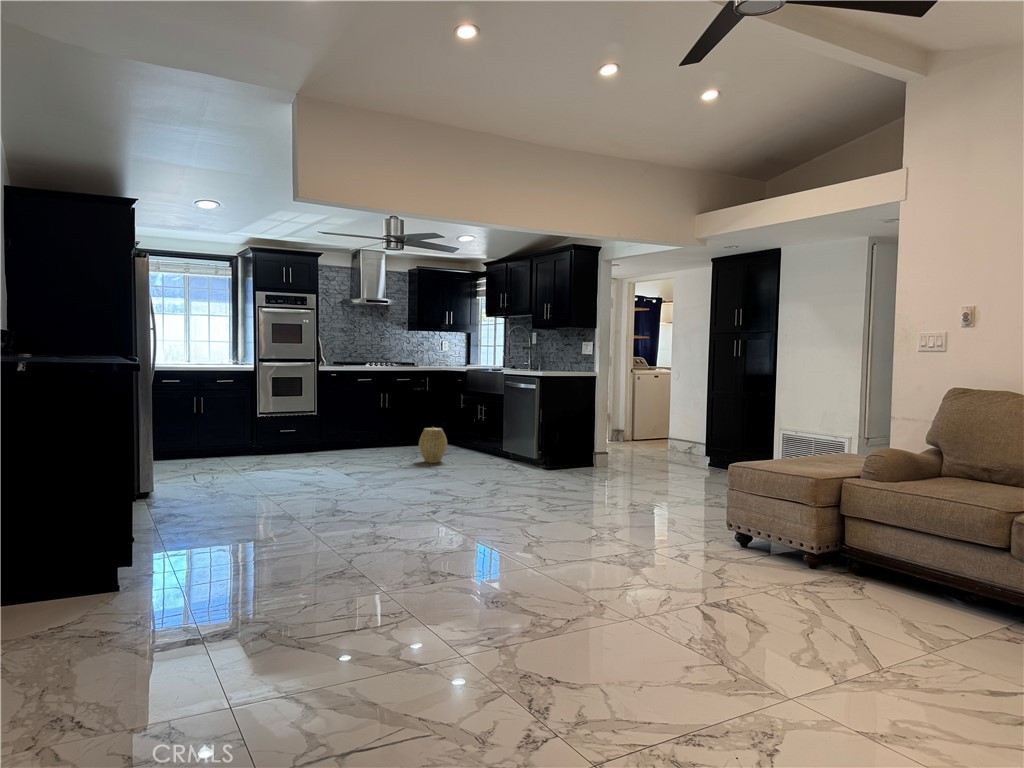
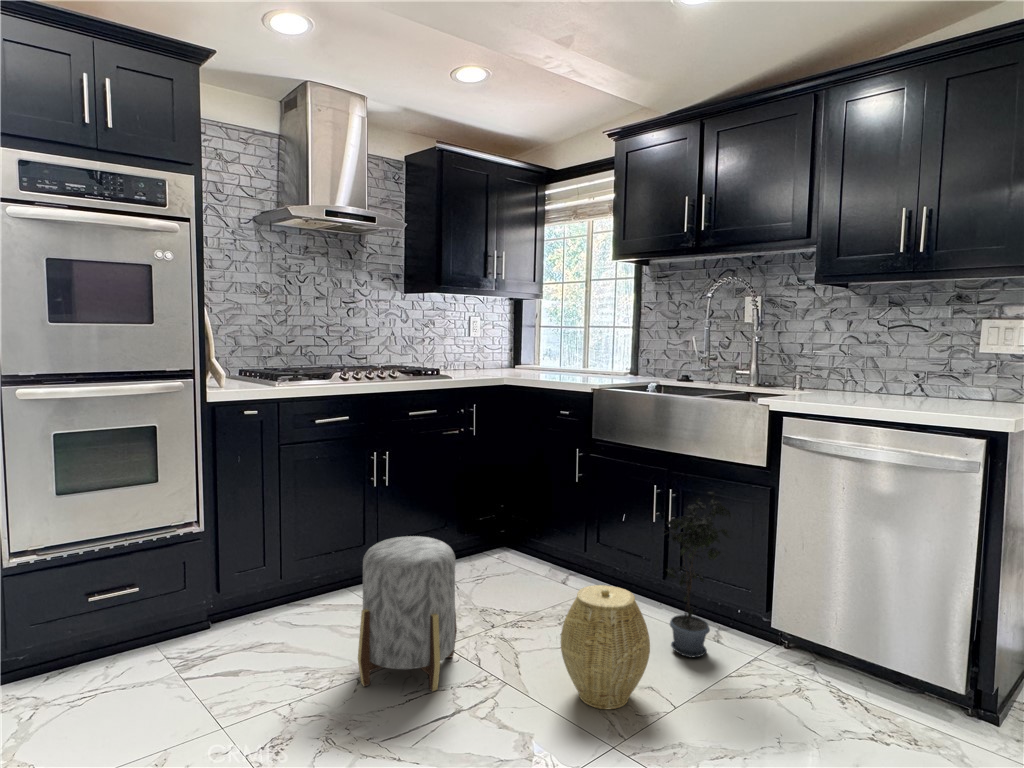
potted plant: none [464,402,489,460] -> present [662,492,731,657]
stool: none [360,414,395,459] -> present [358,536,457,691]

